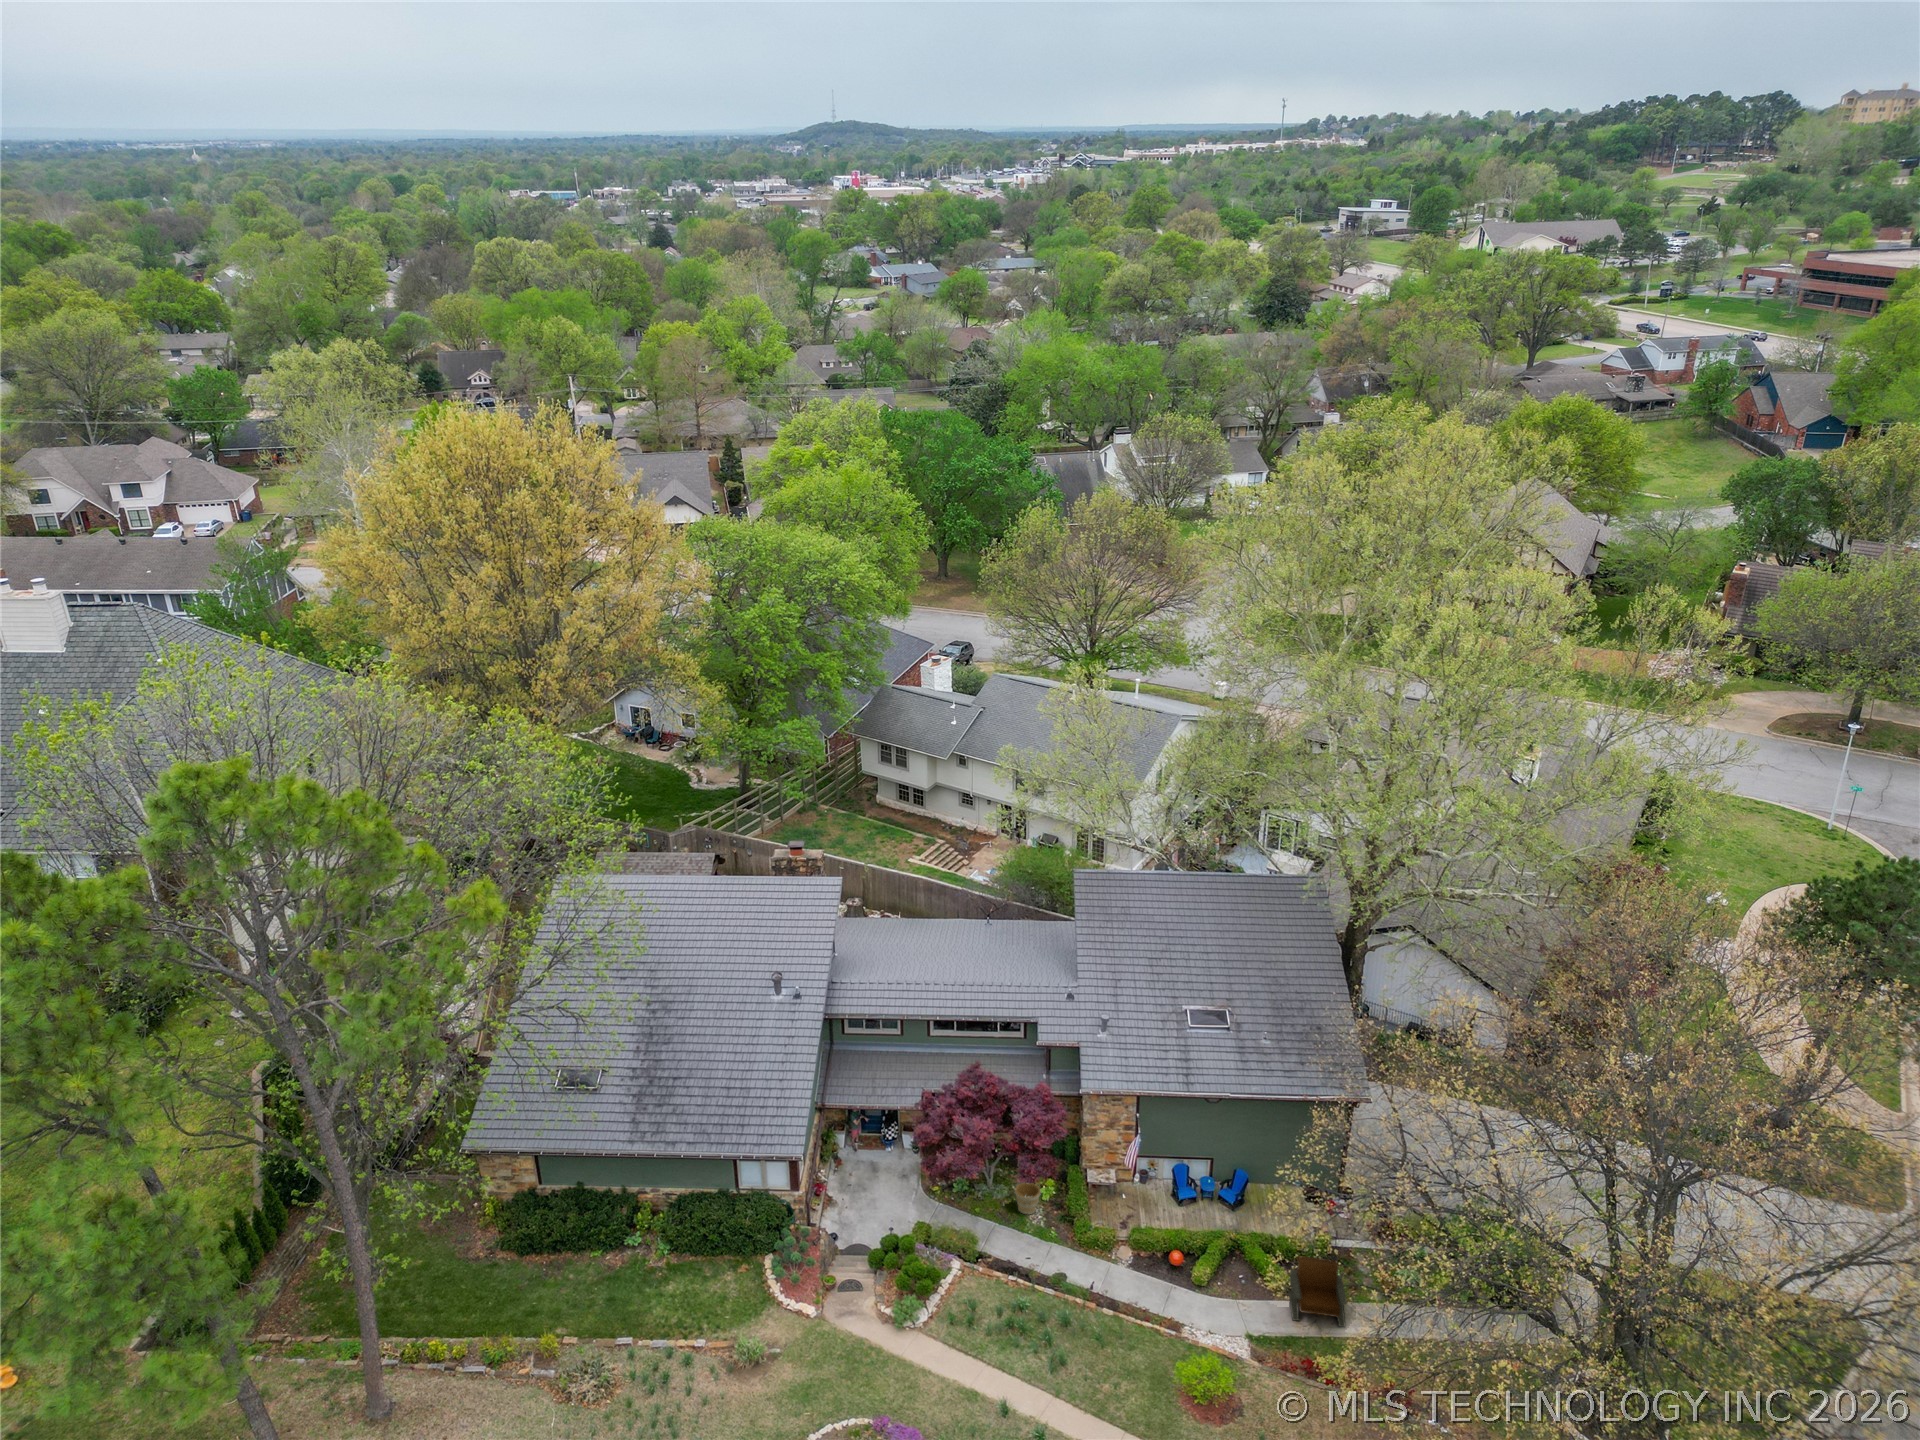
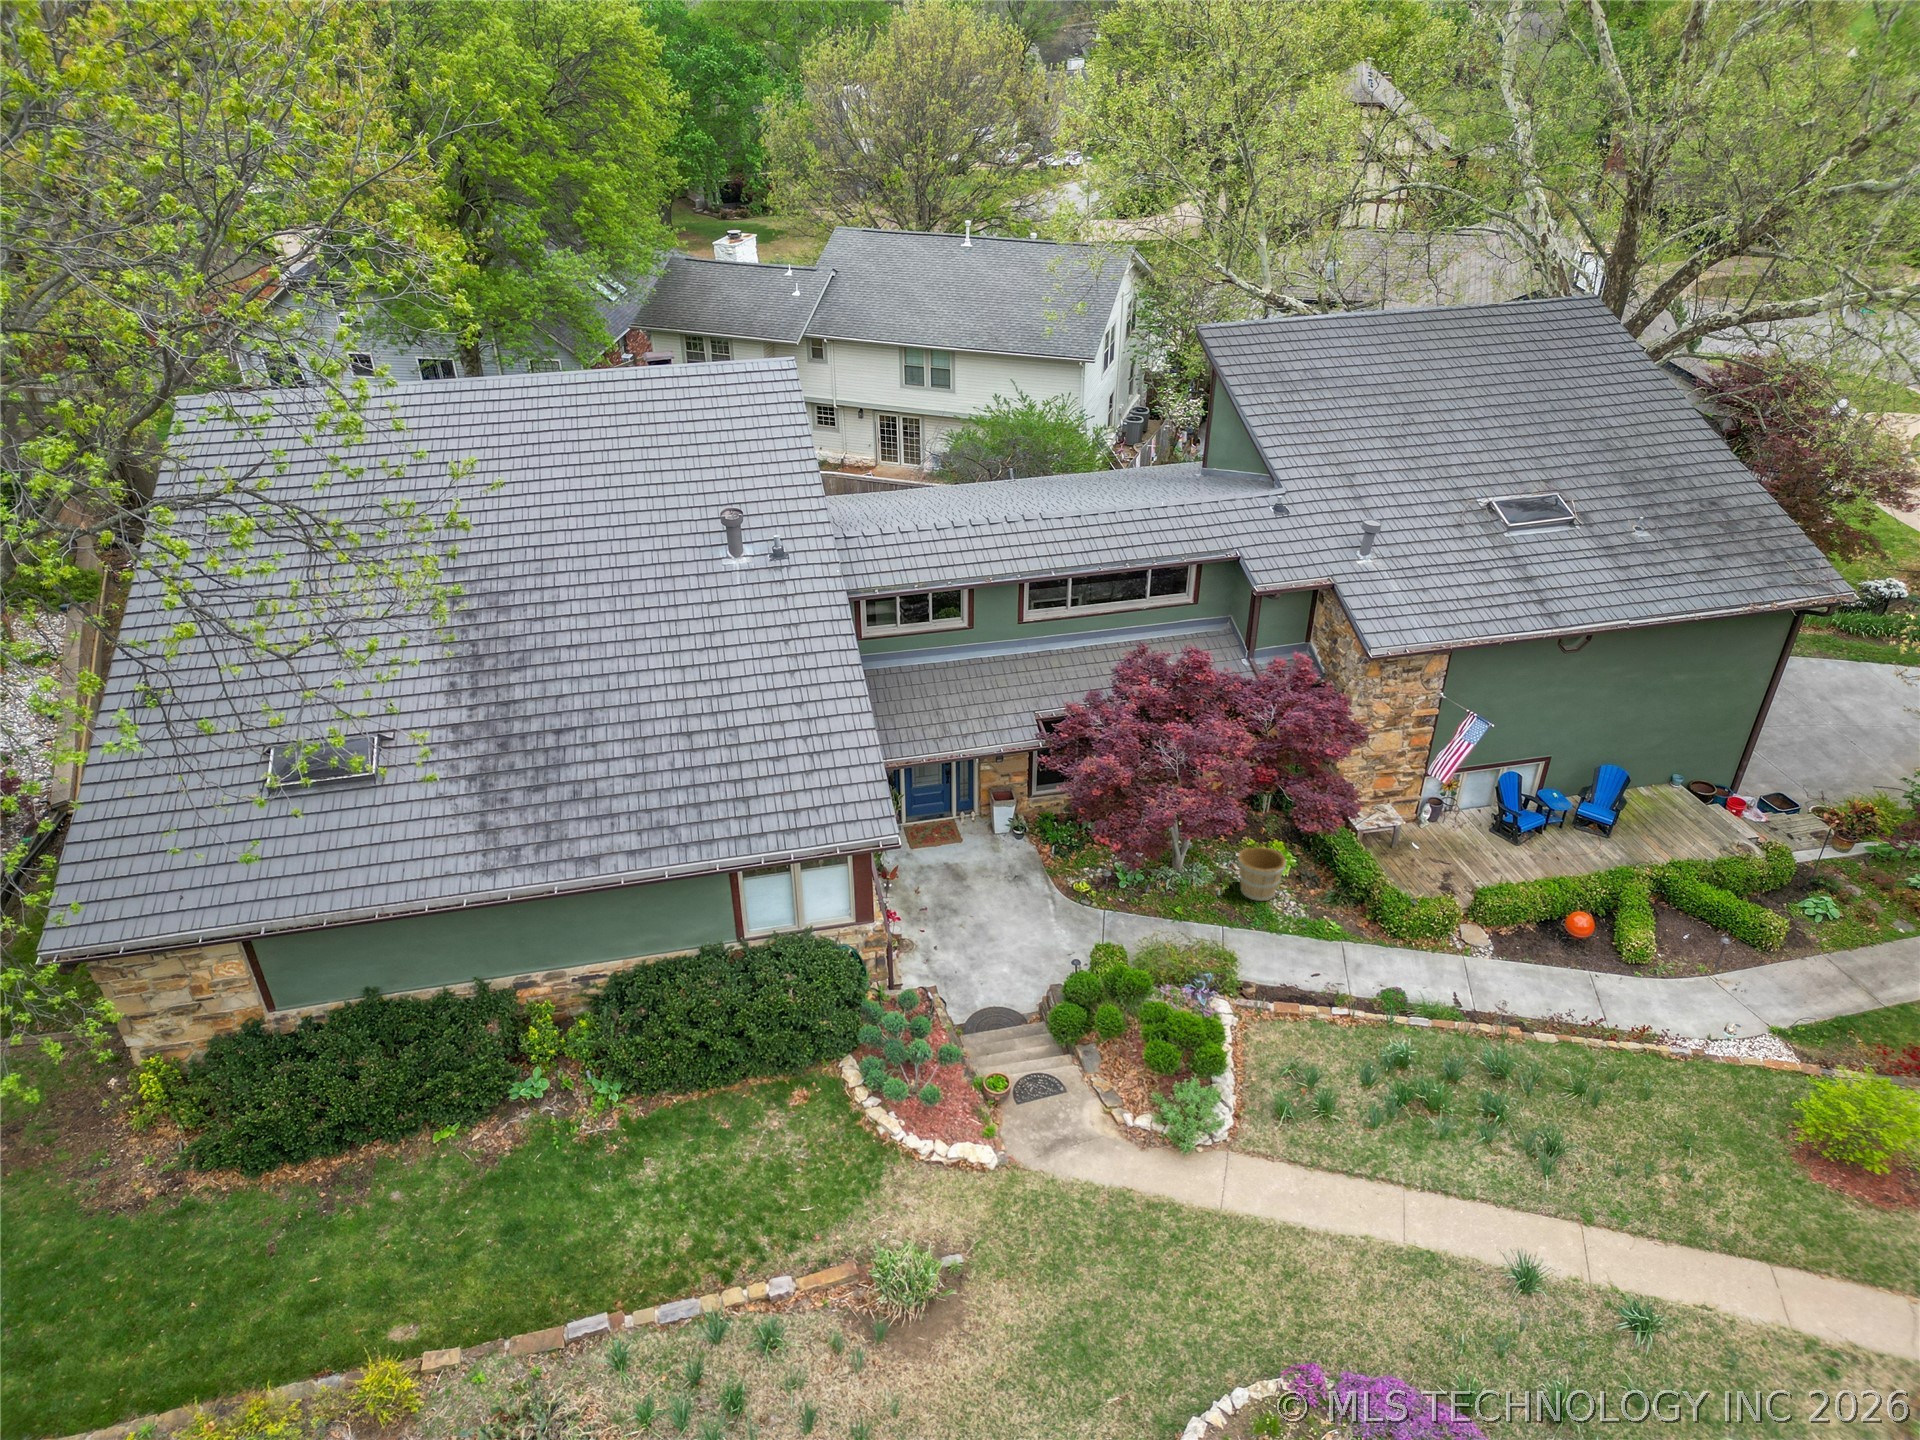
lounge chair: present [1289,1256,1347,1327] -> none [1753,879,1904,990]

